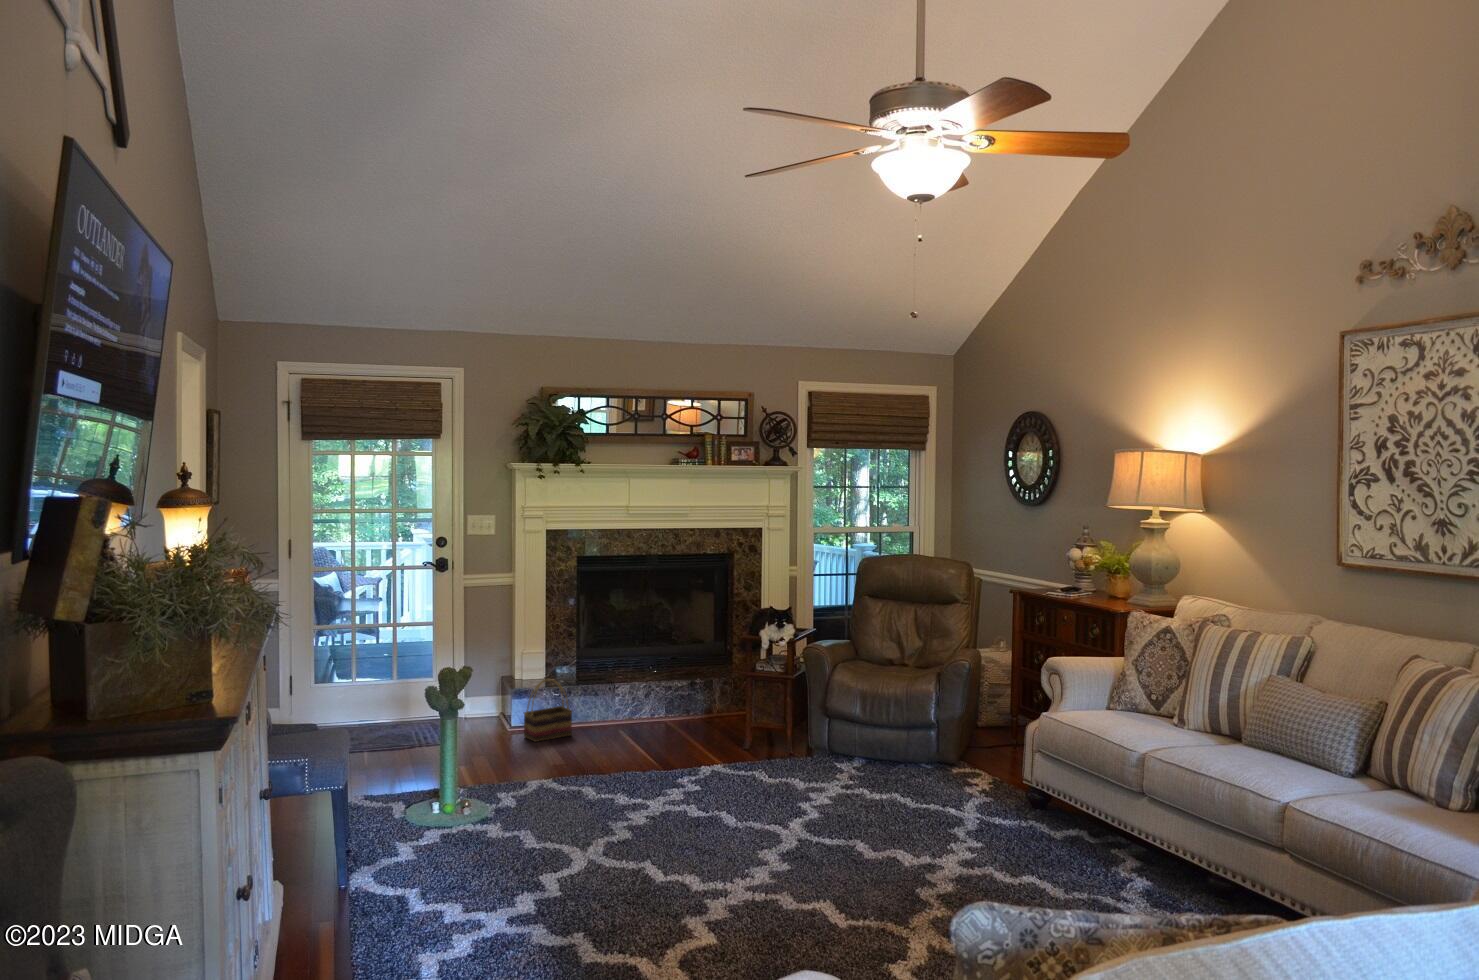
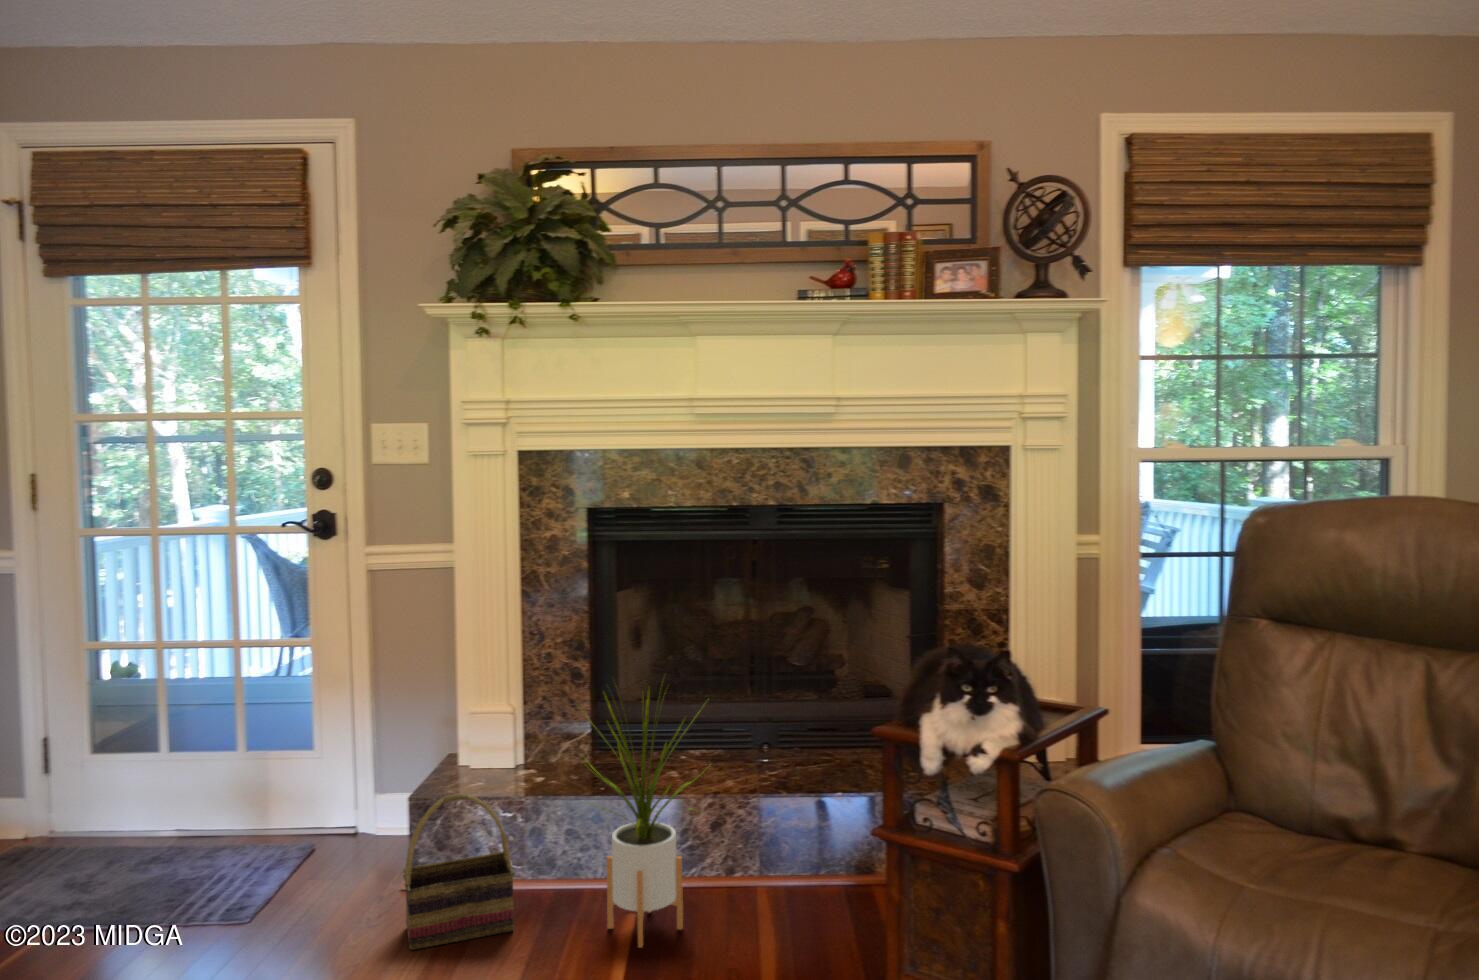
house plant: none [599,625,655,735] -> present [579,688,701,947]

